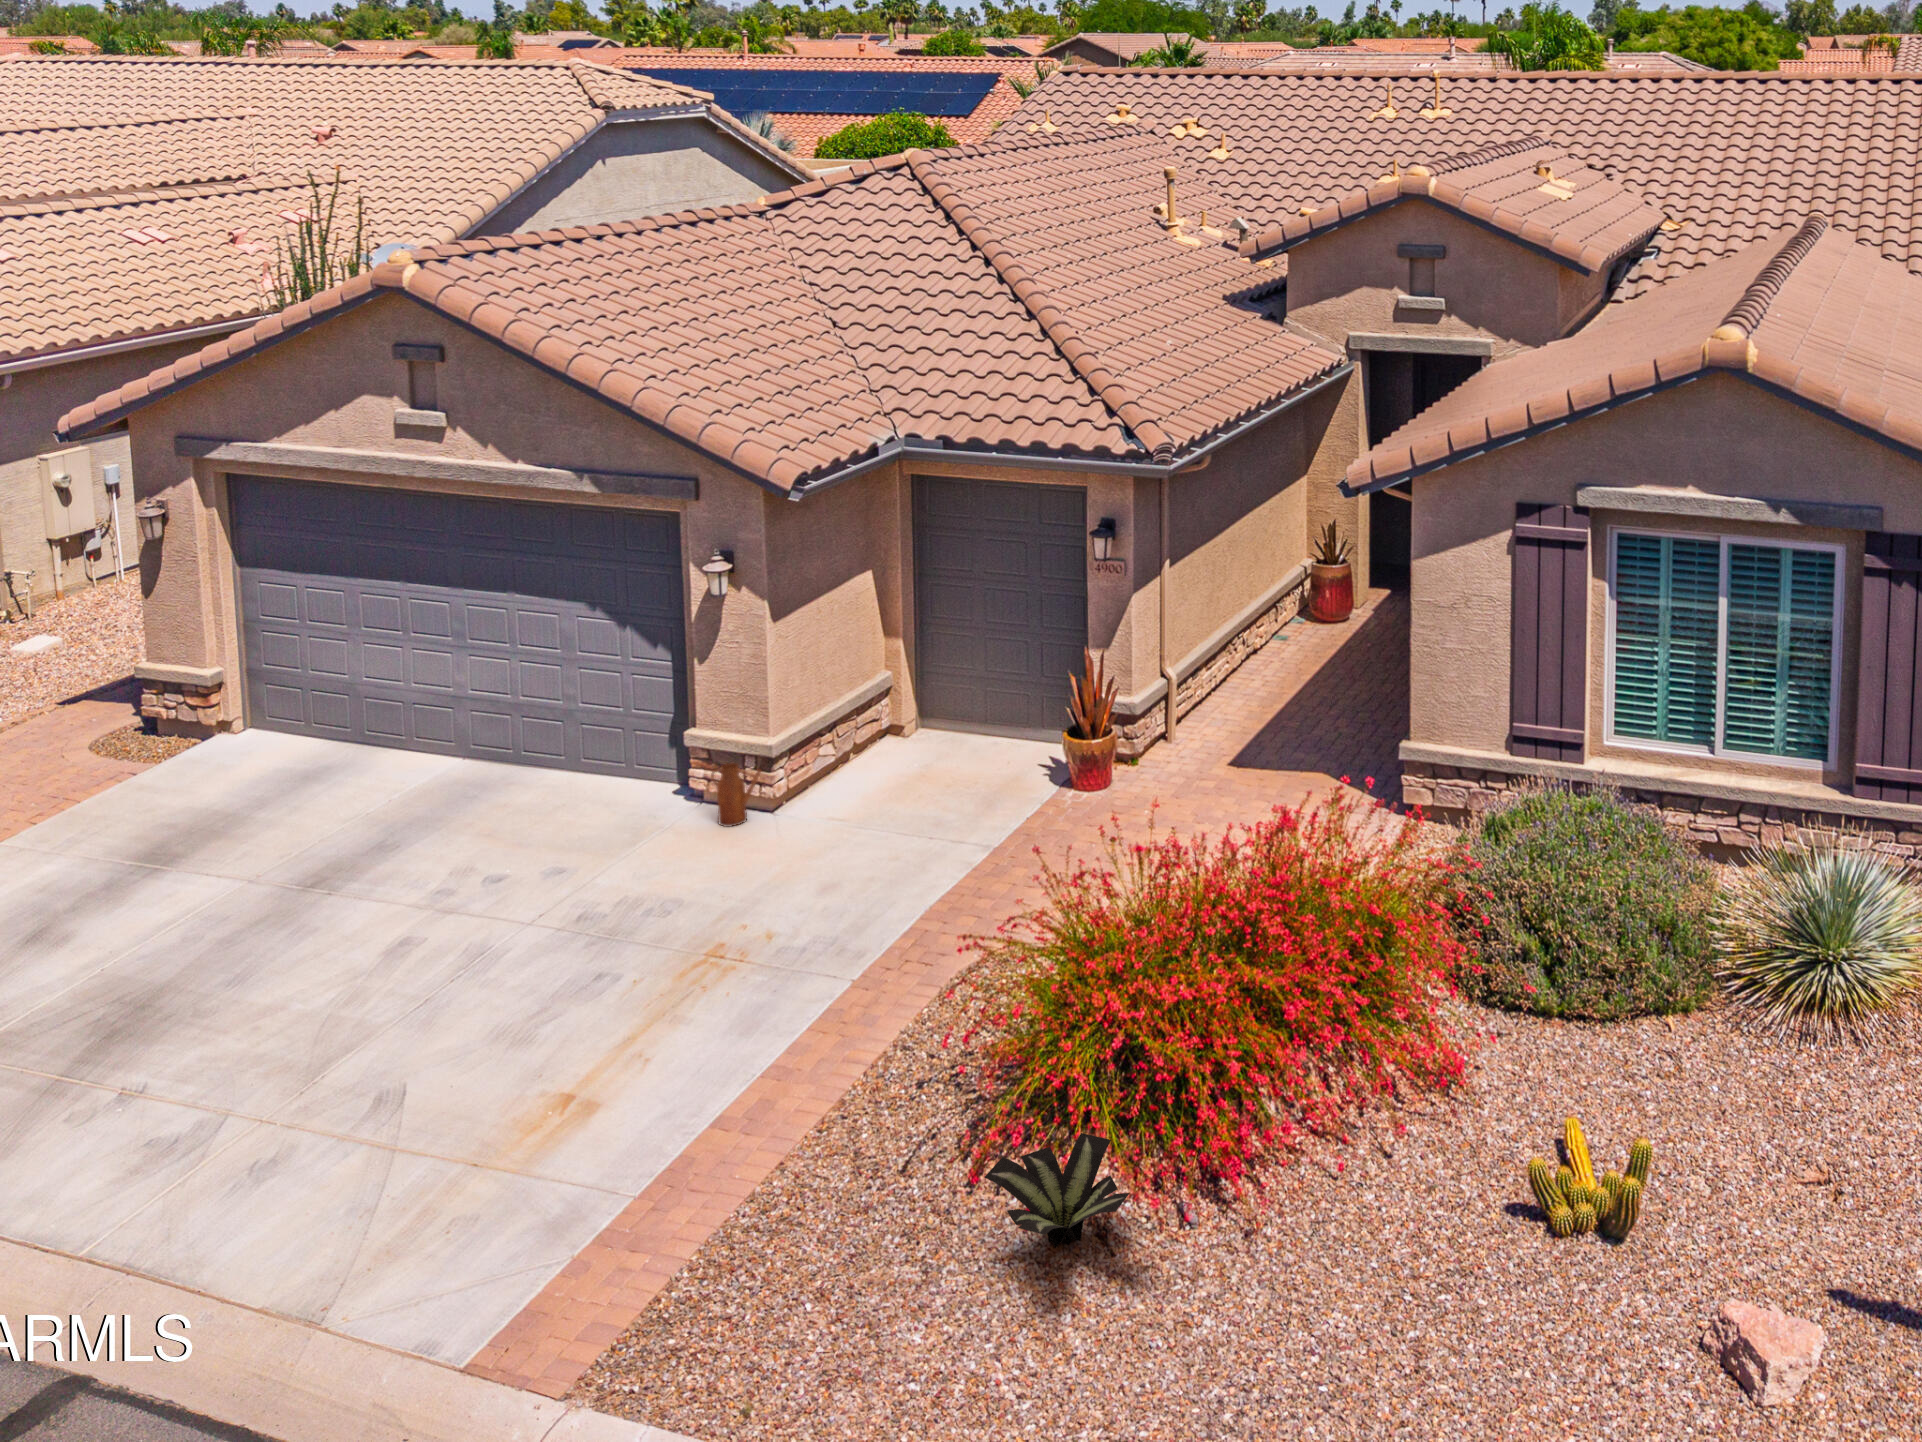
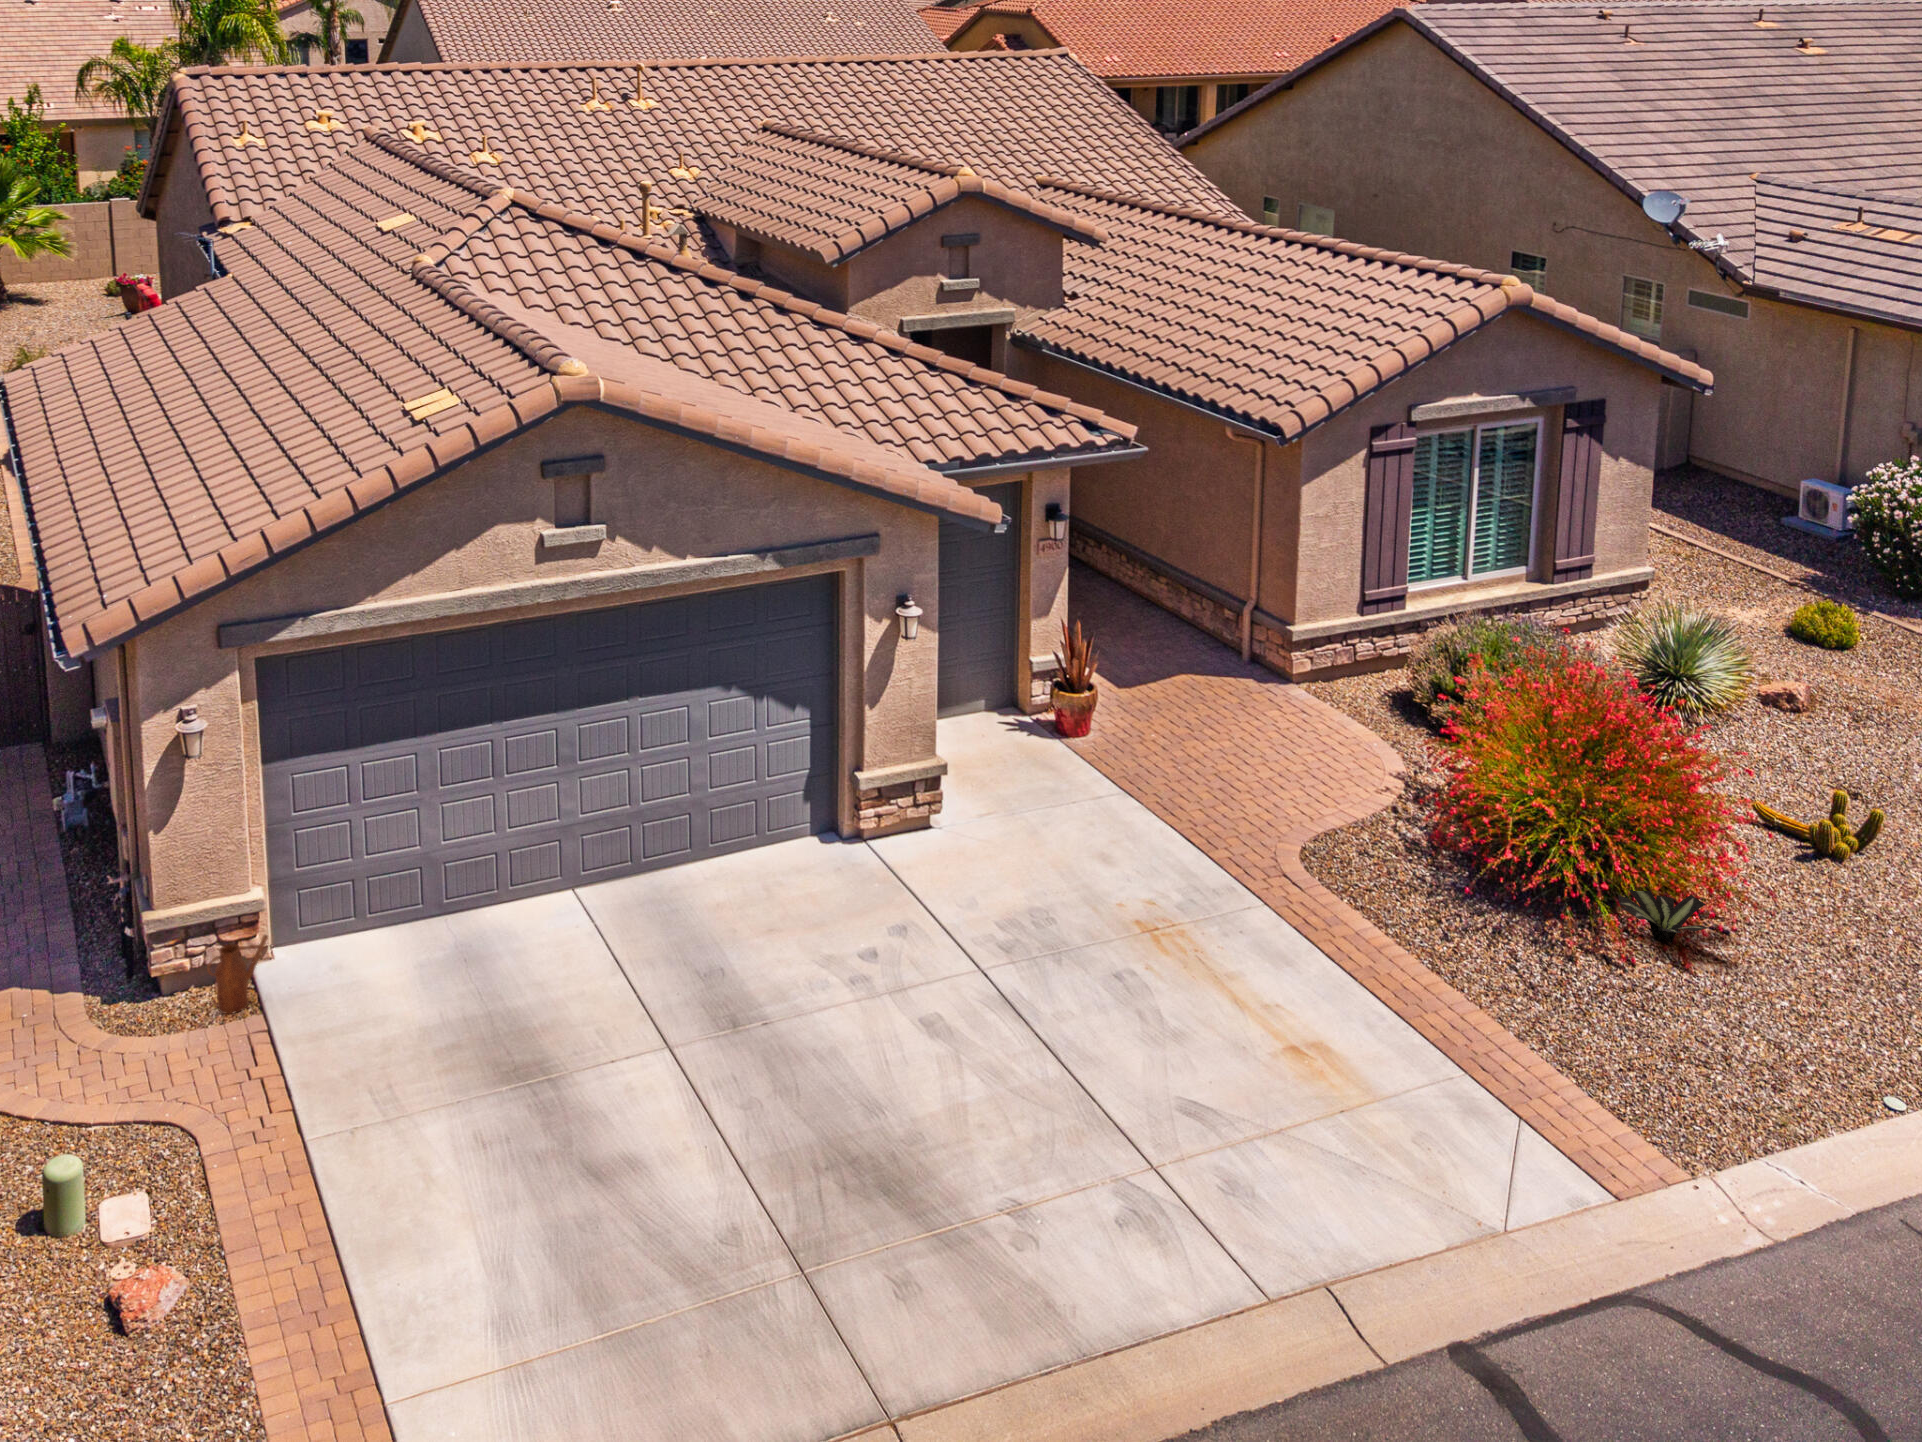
watering can: present [711,763,762,827] -> present [207,935,268,1014]

